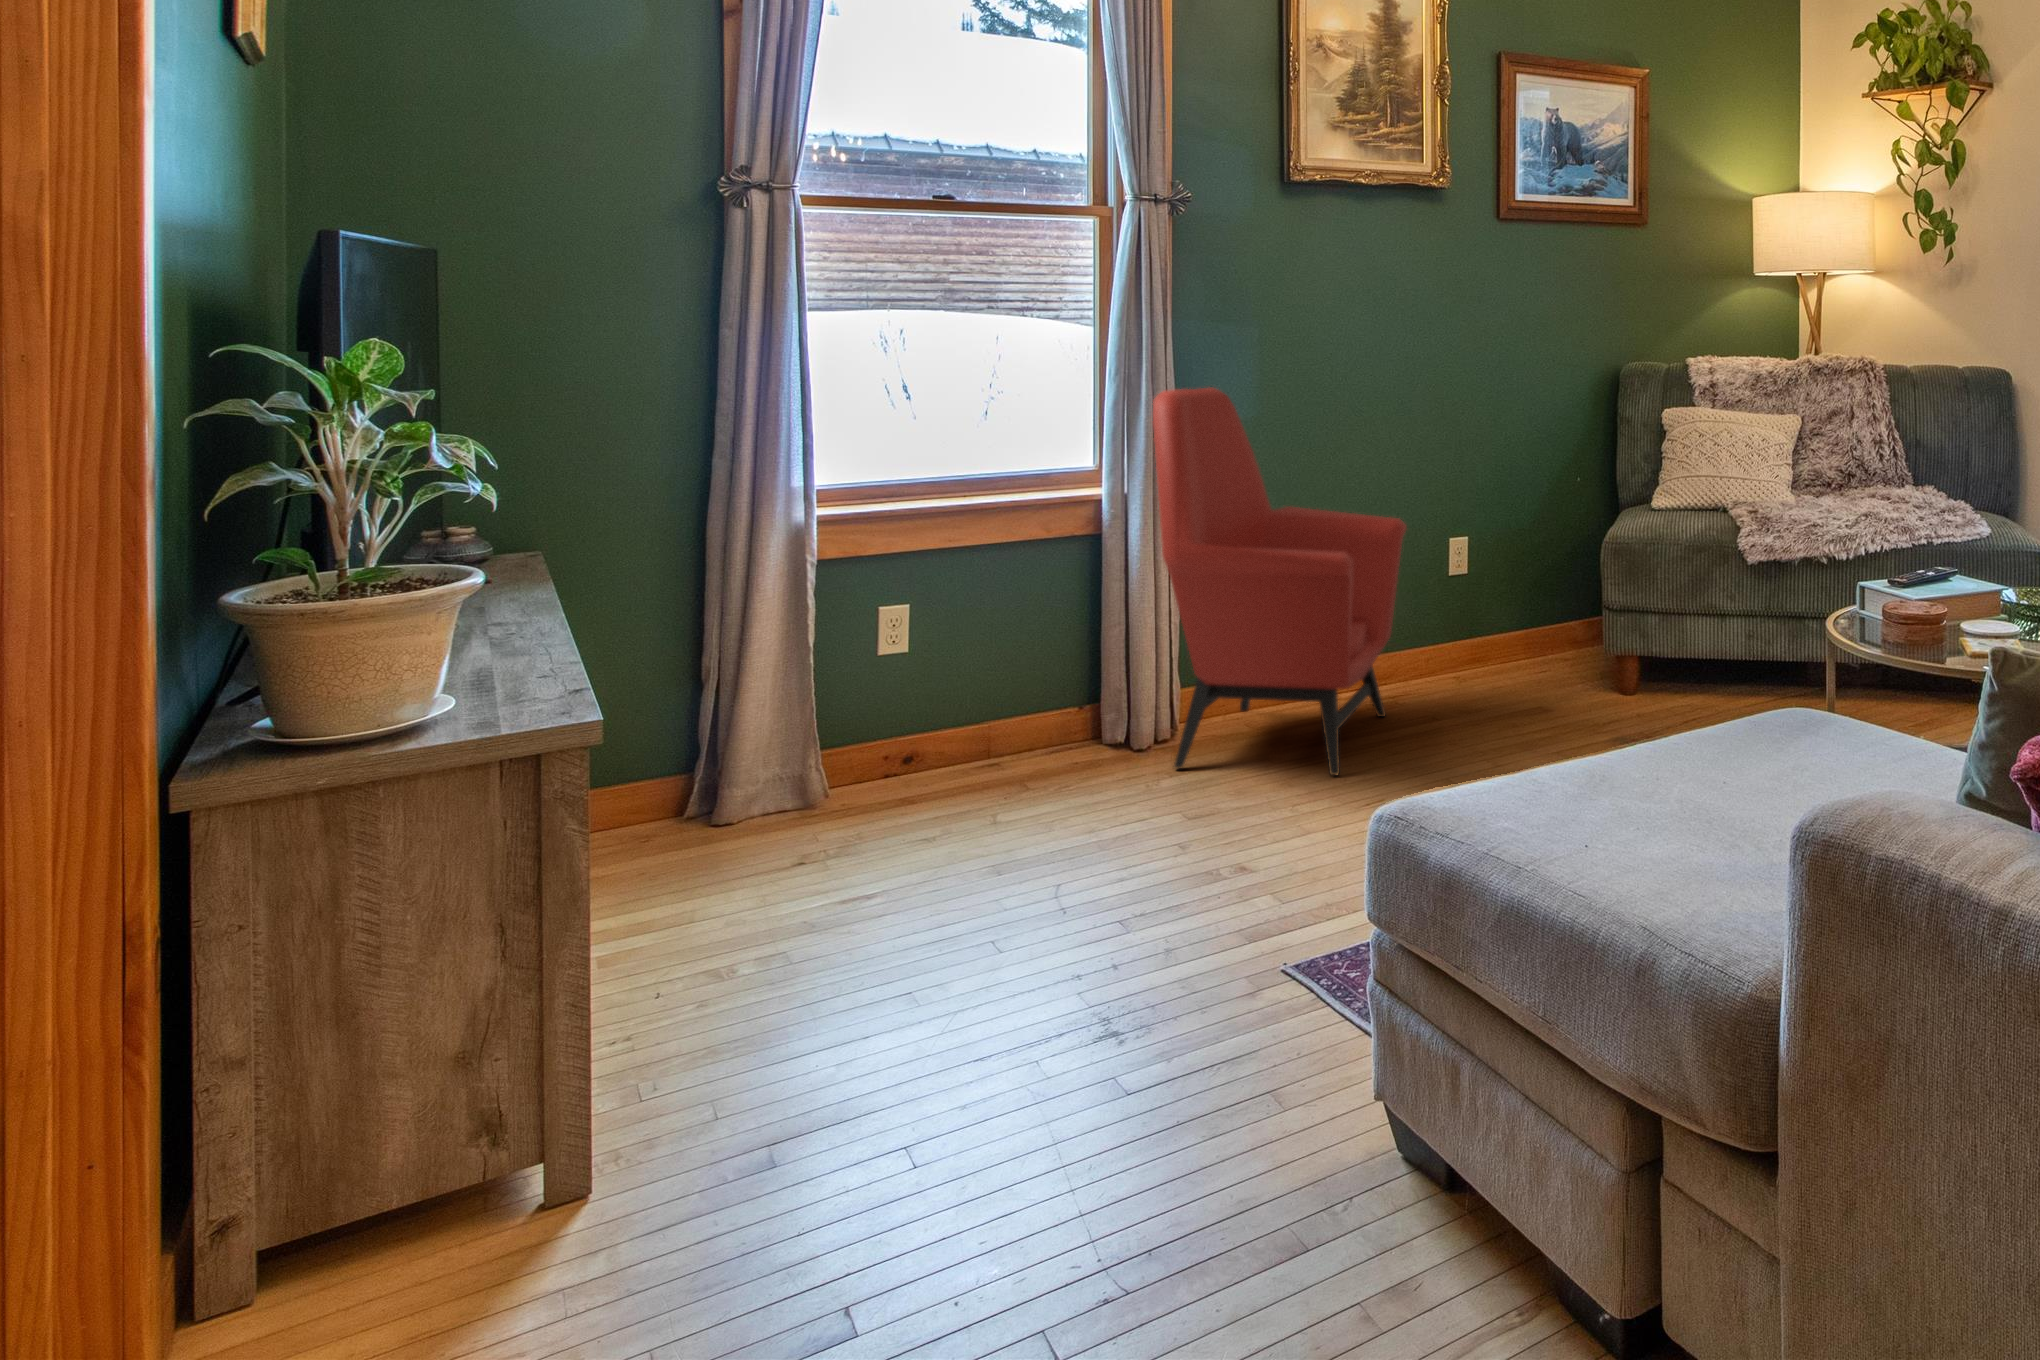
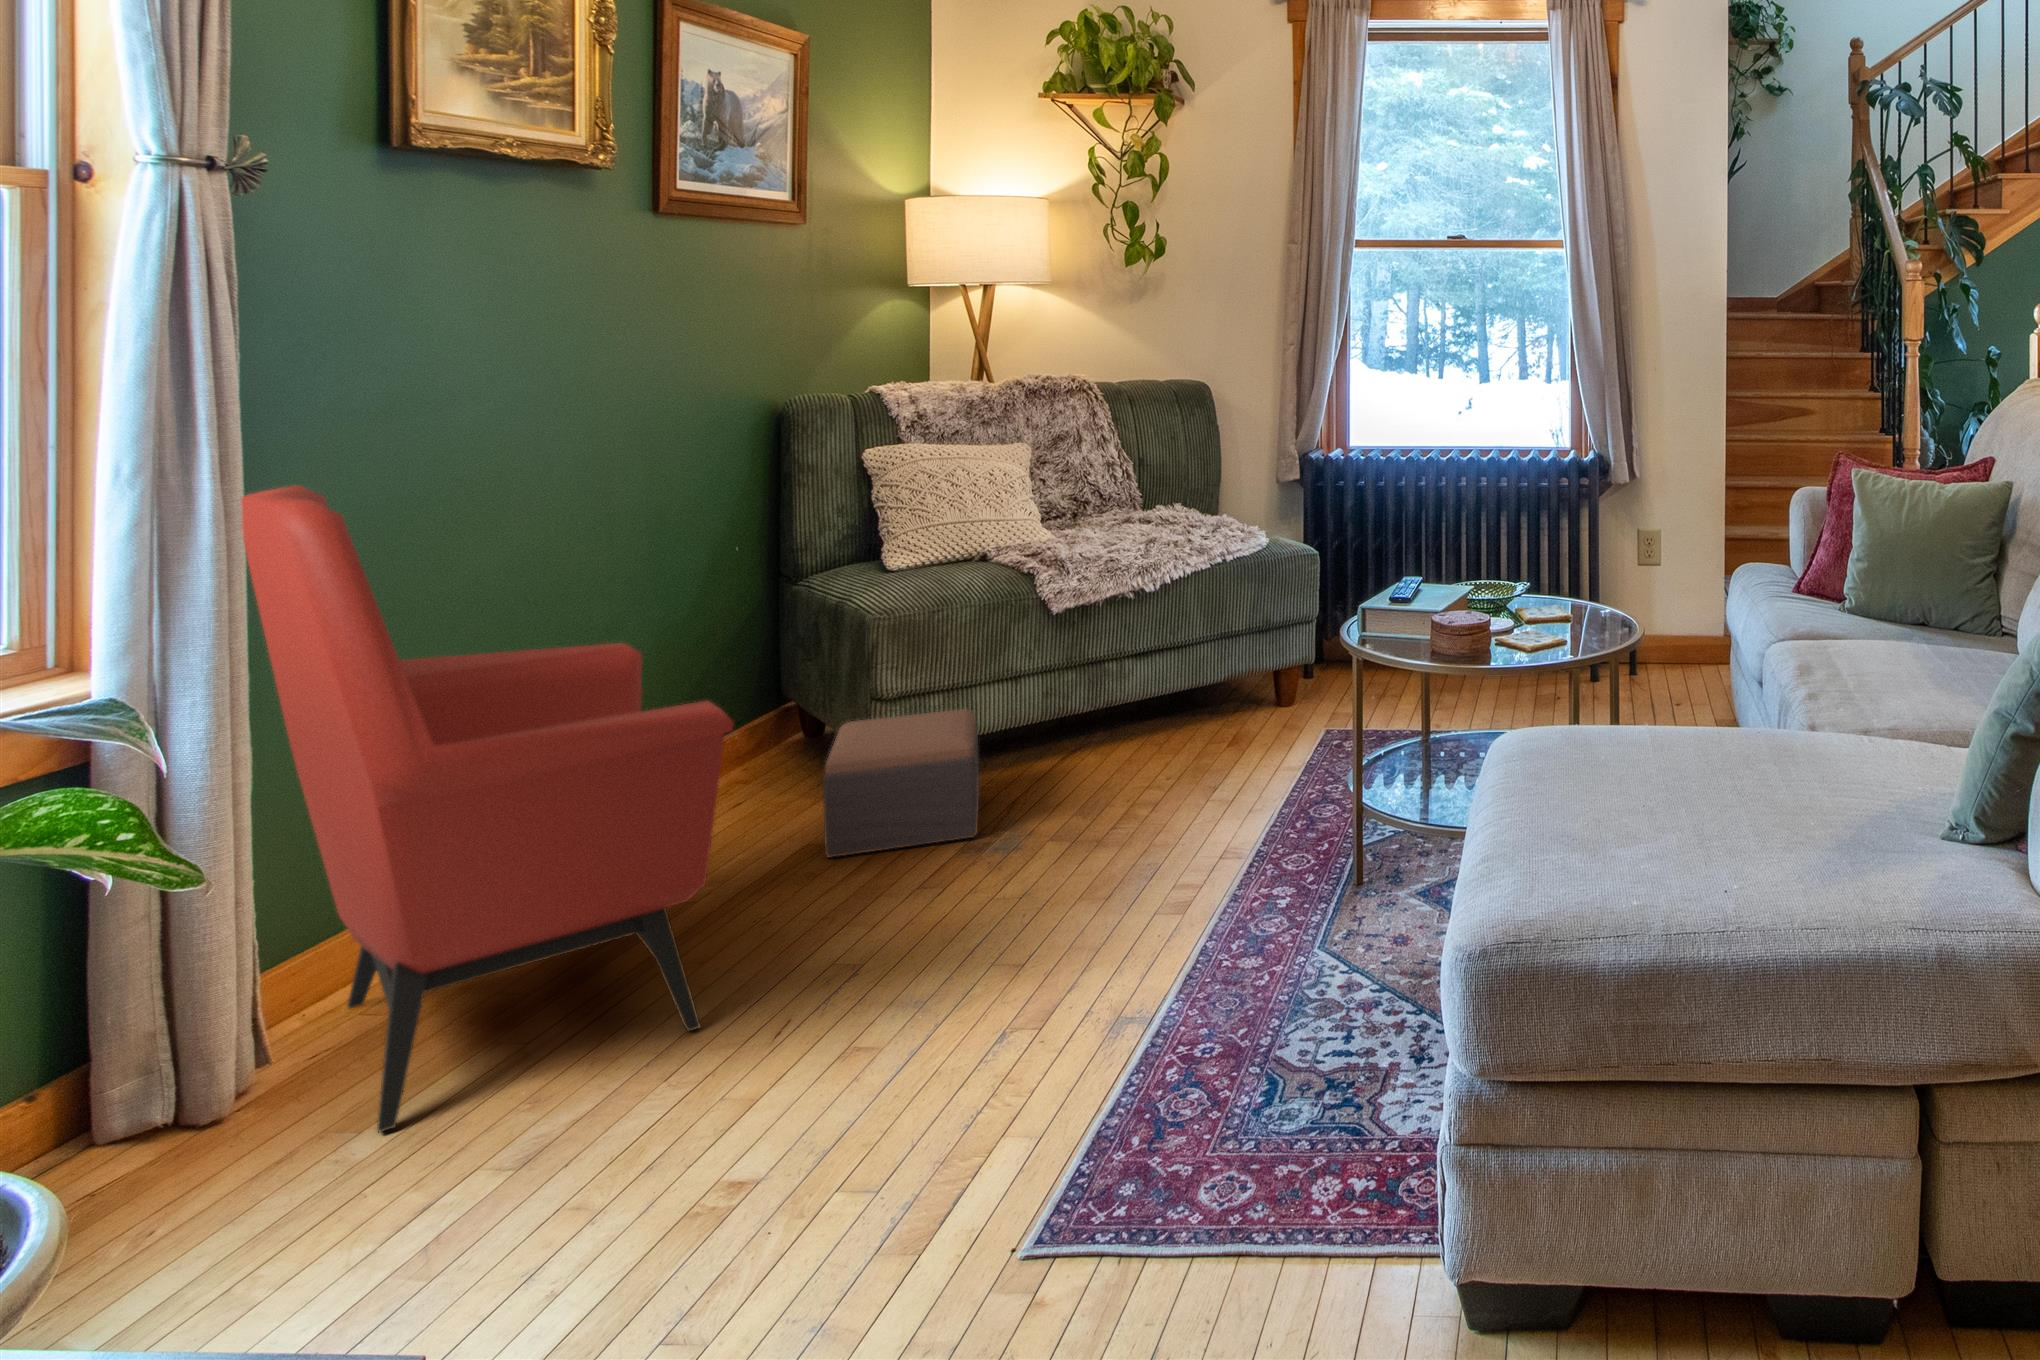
footstool: none [1525,617,1669,726] -> present [823,709,979,858]

